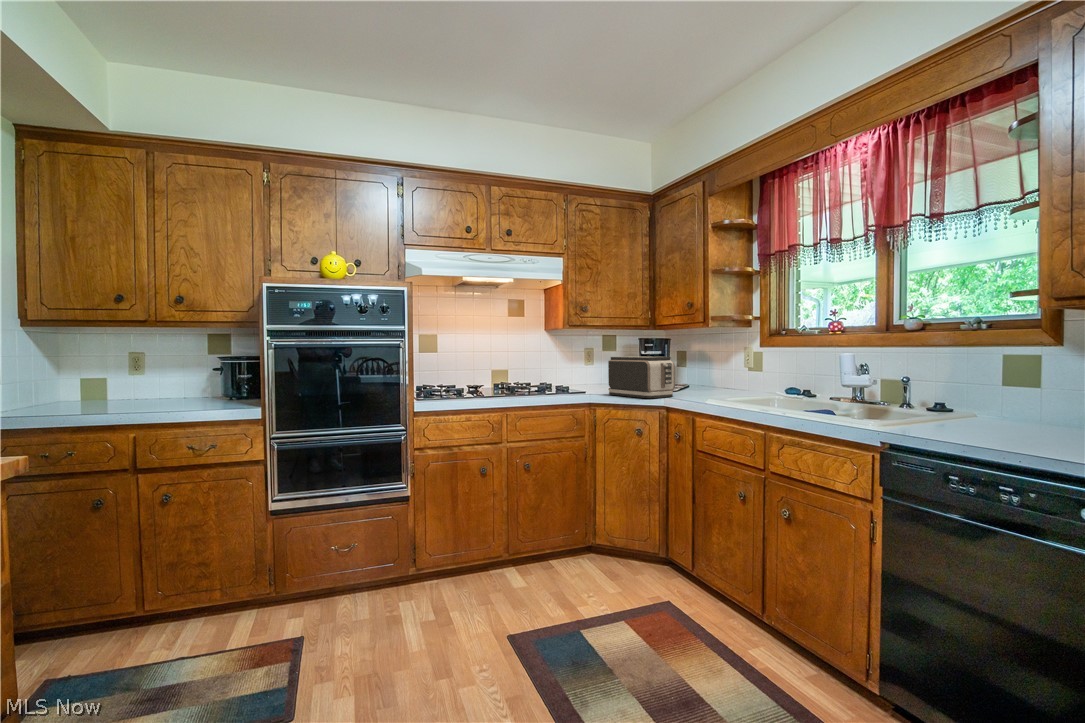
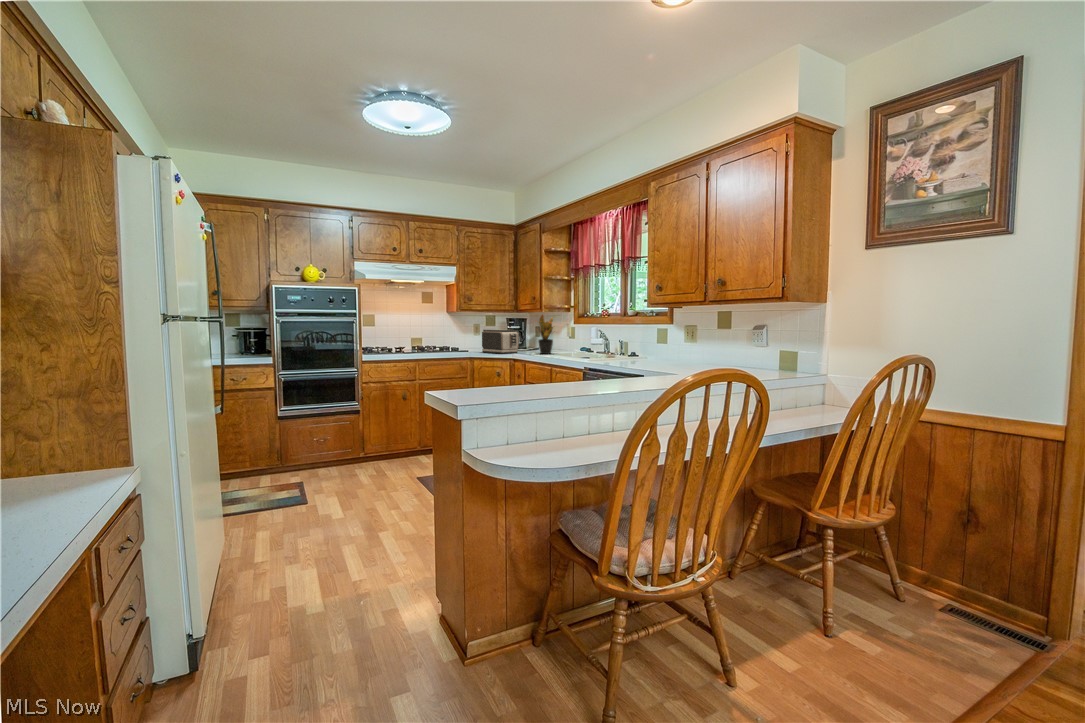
potted plant: none [707,326,756,400] -> present [538,315,555,354]

